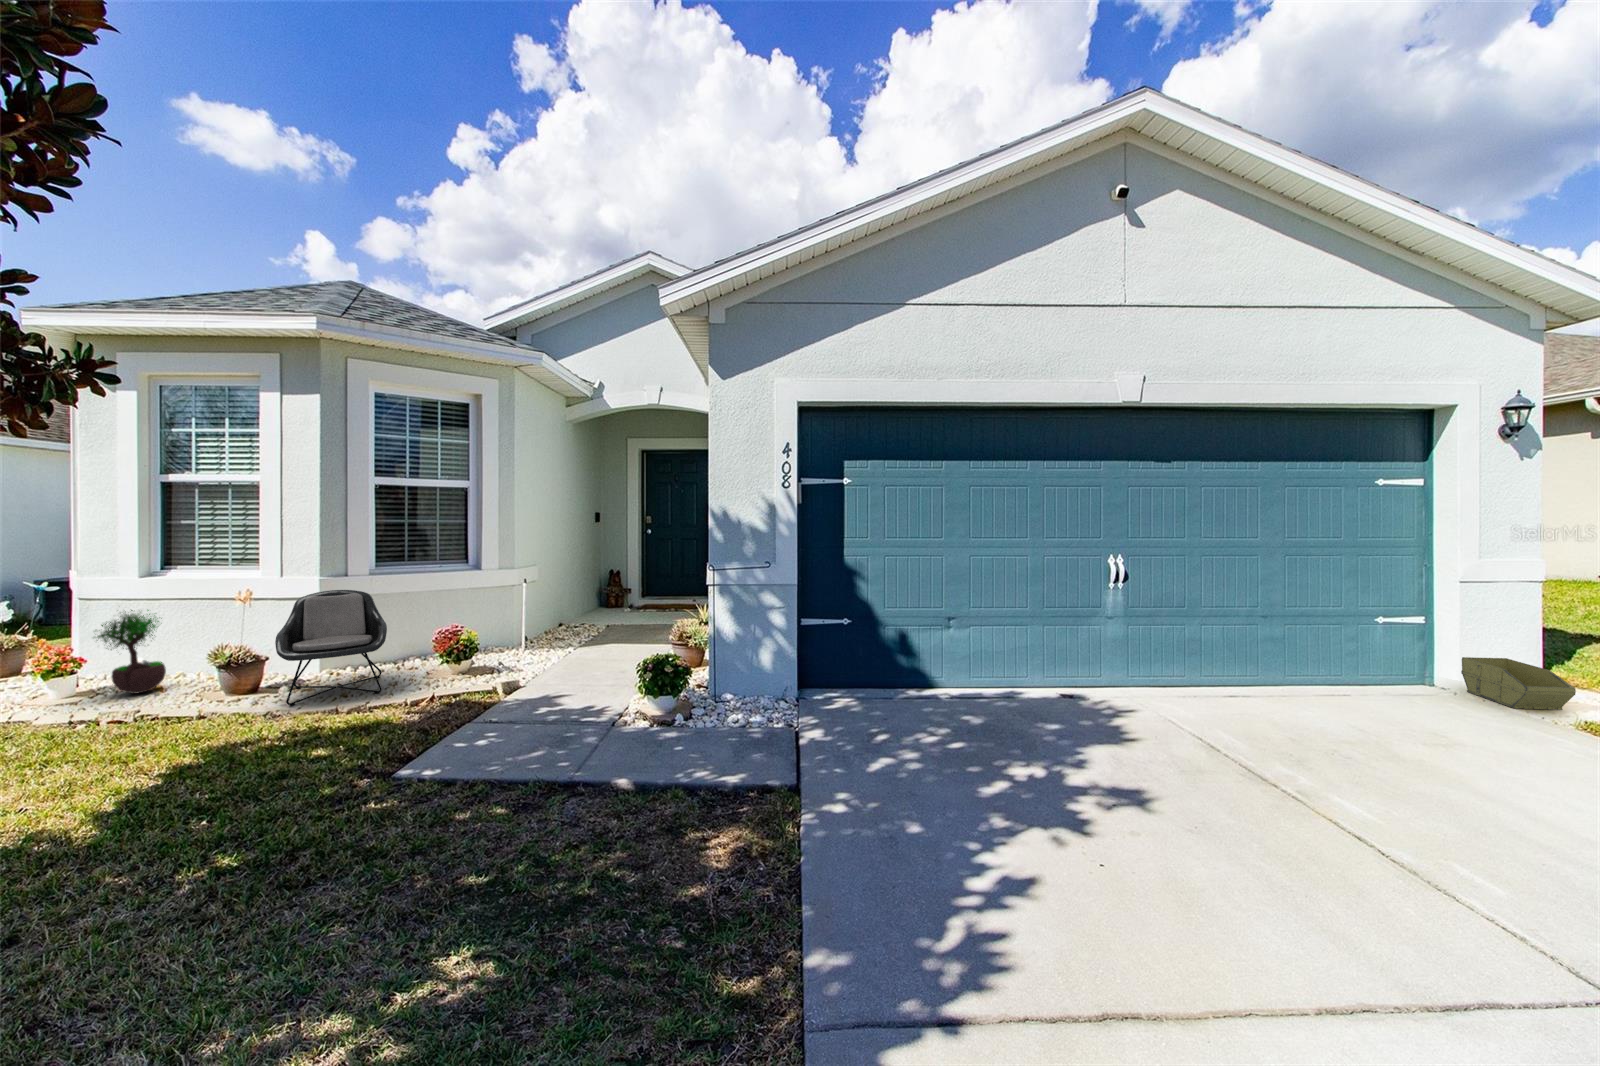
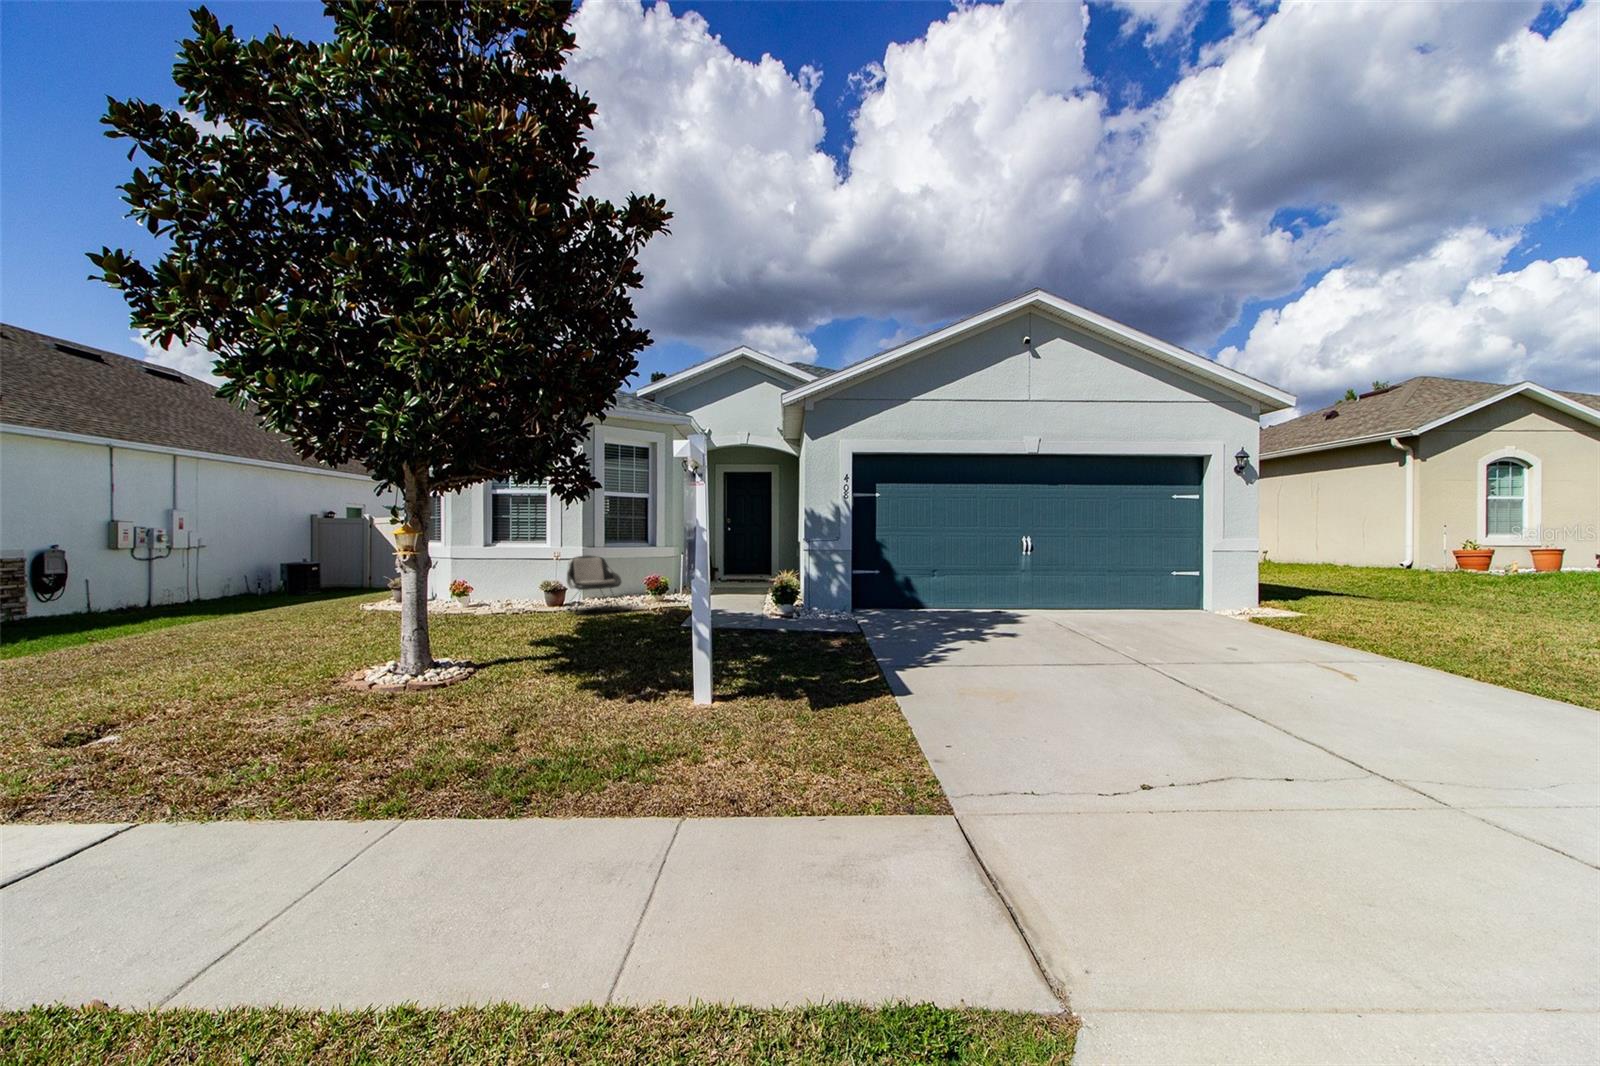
potted tree: present [97,610,166,694] -> none [466,561,498,611]
storage bin: present [1461,657,1576,710] -> none [1217,594,1261,617]

